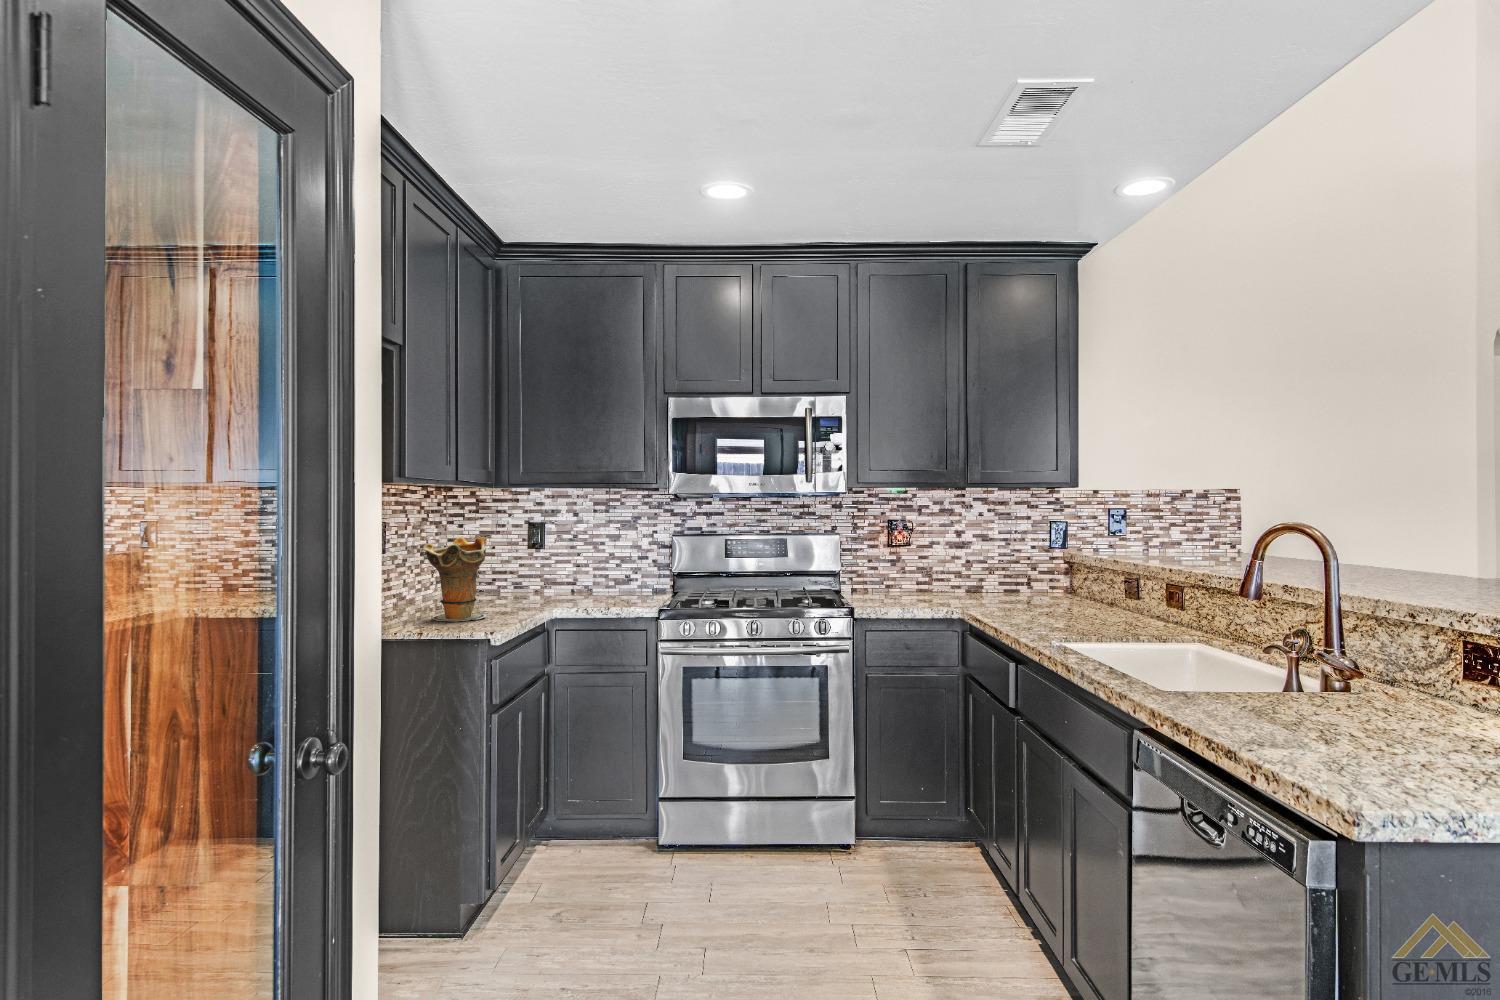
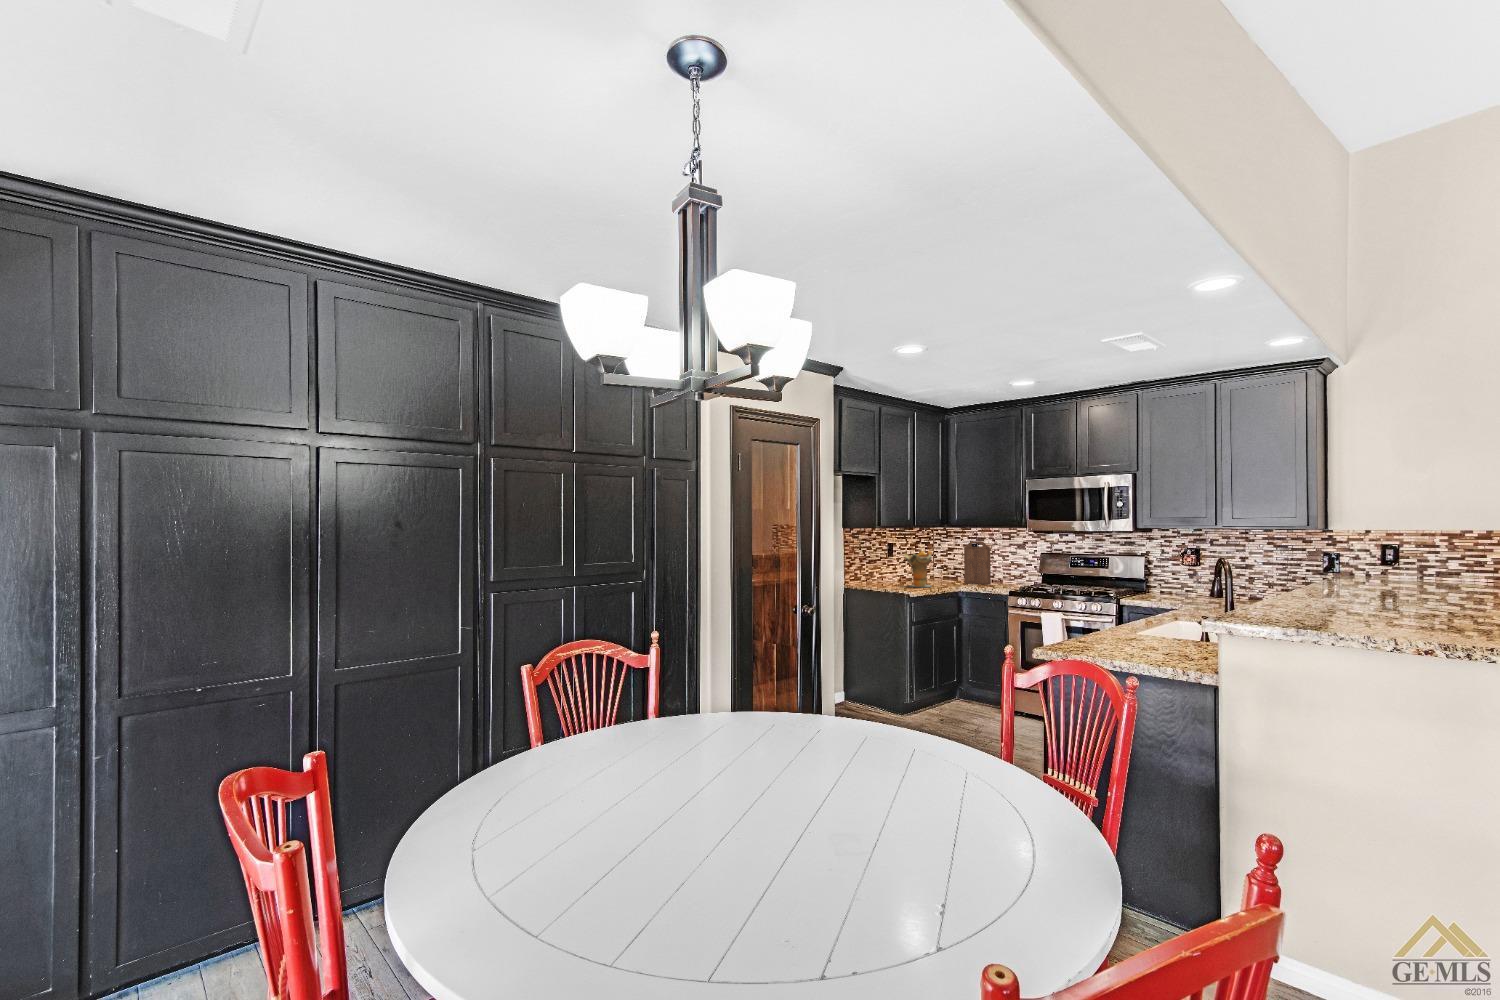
cutting board: none [536,514,588,603] -> present [964,541,991,584]

